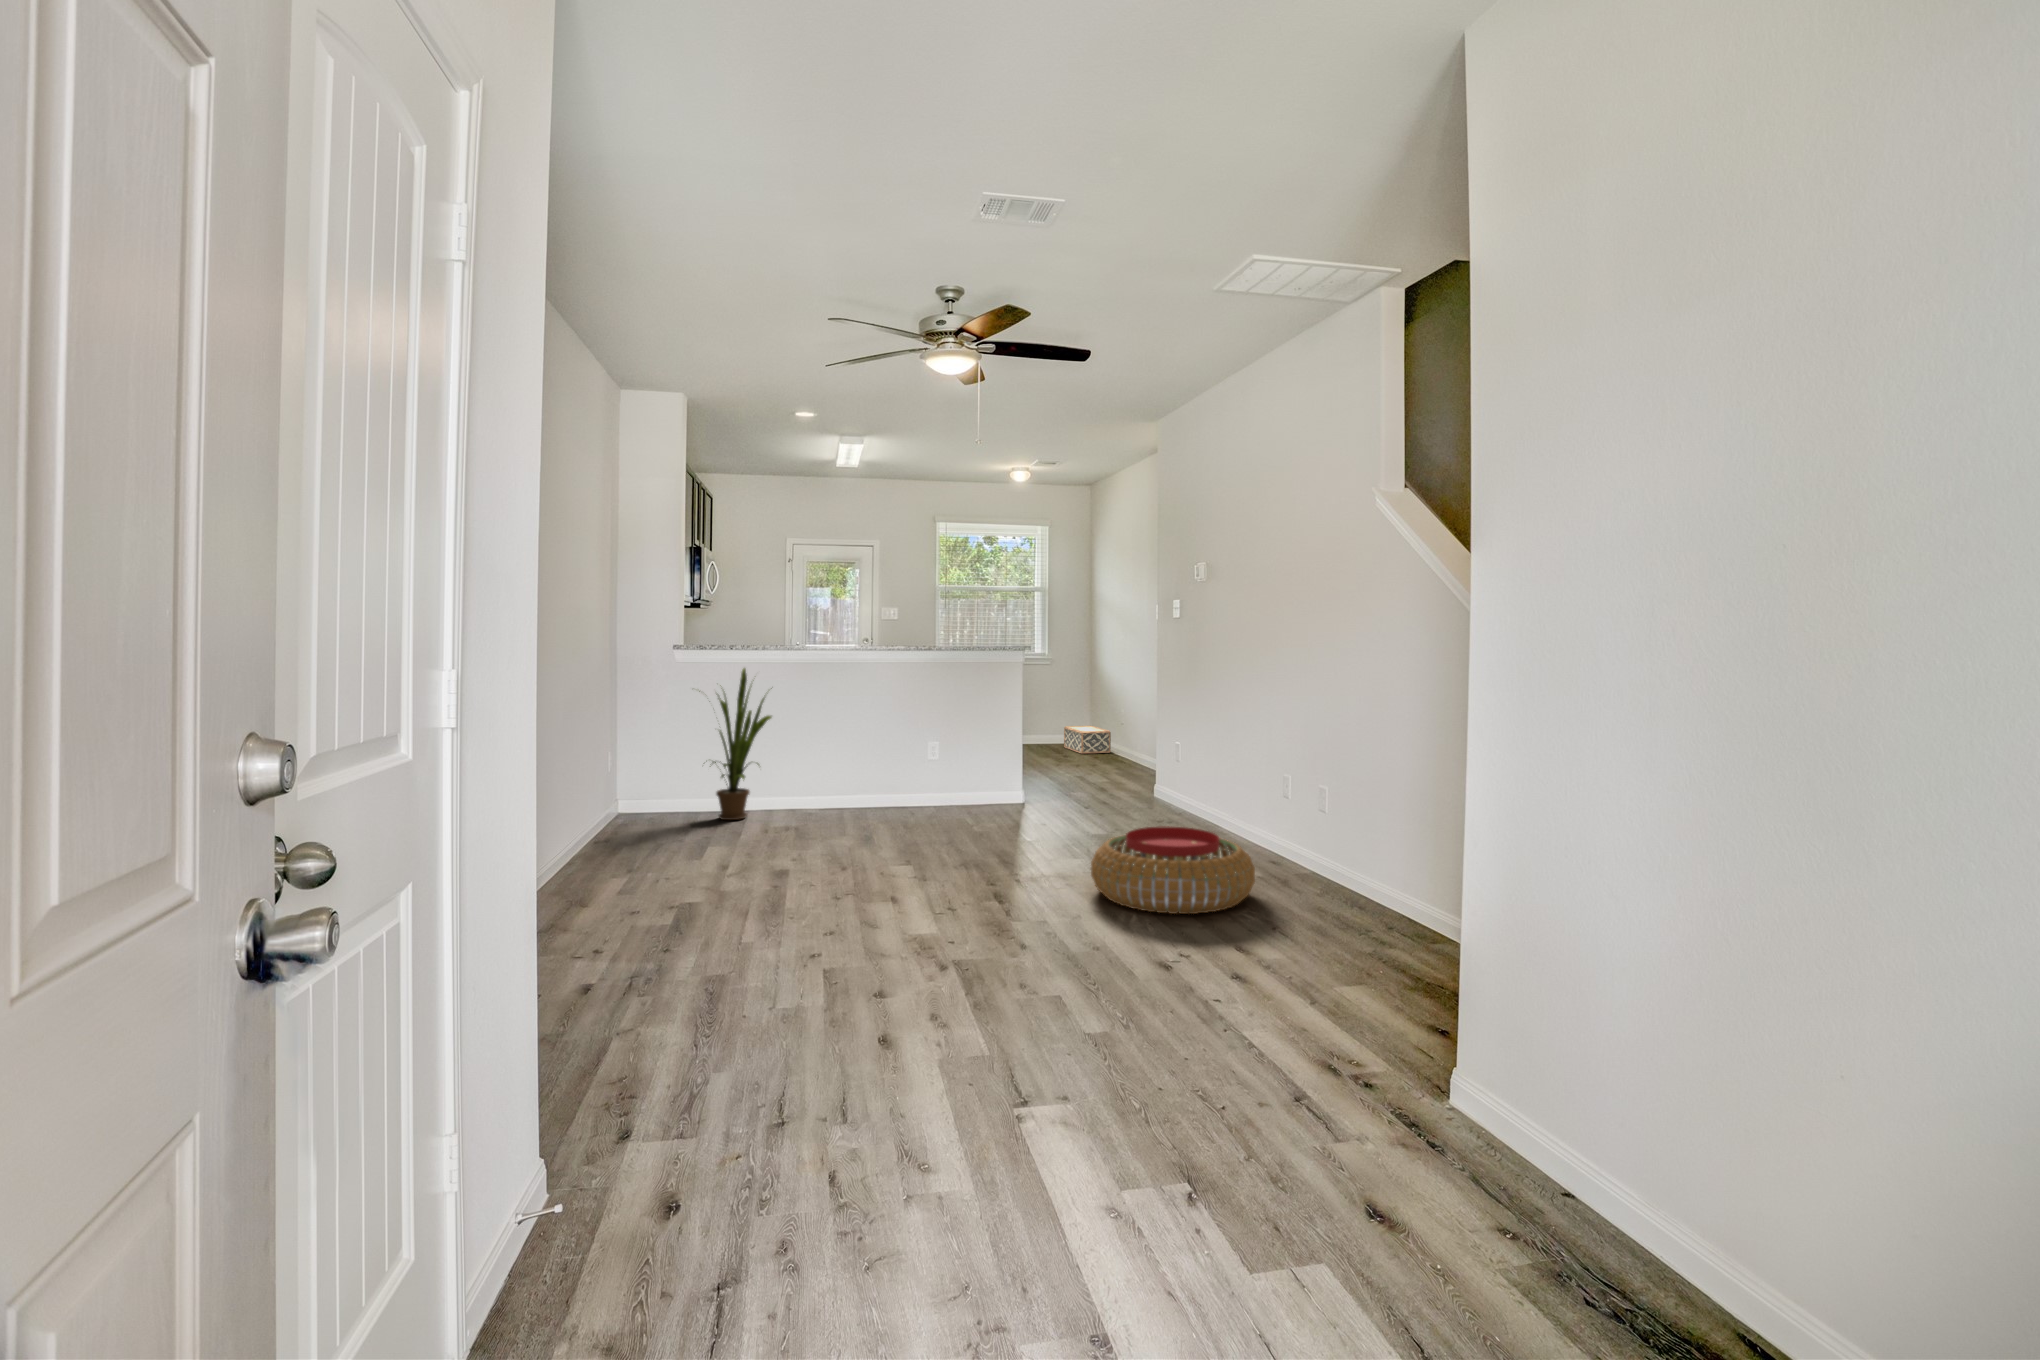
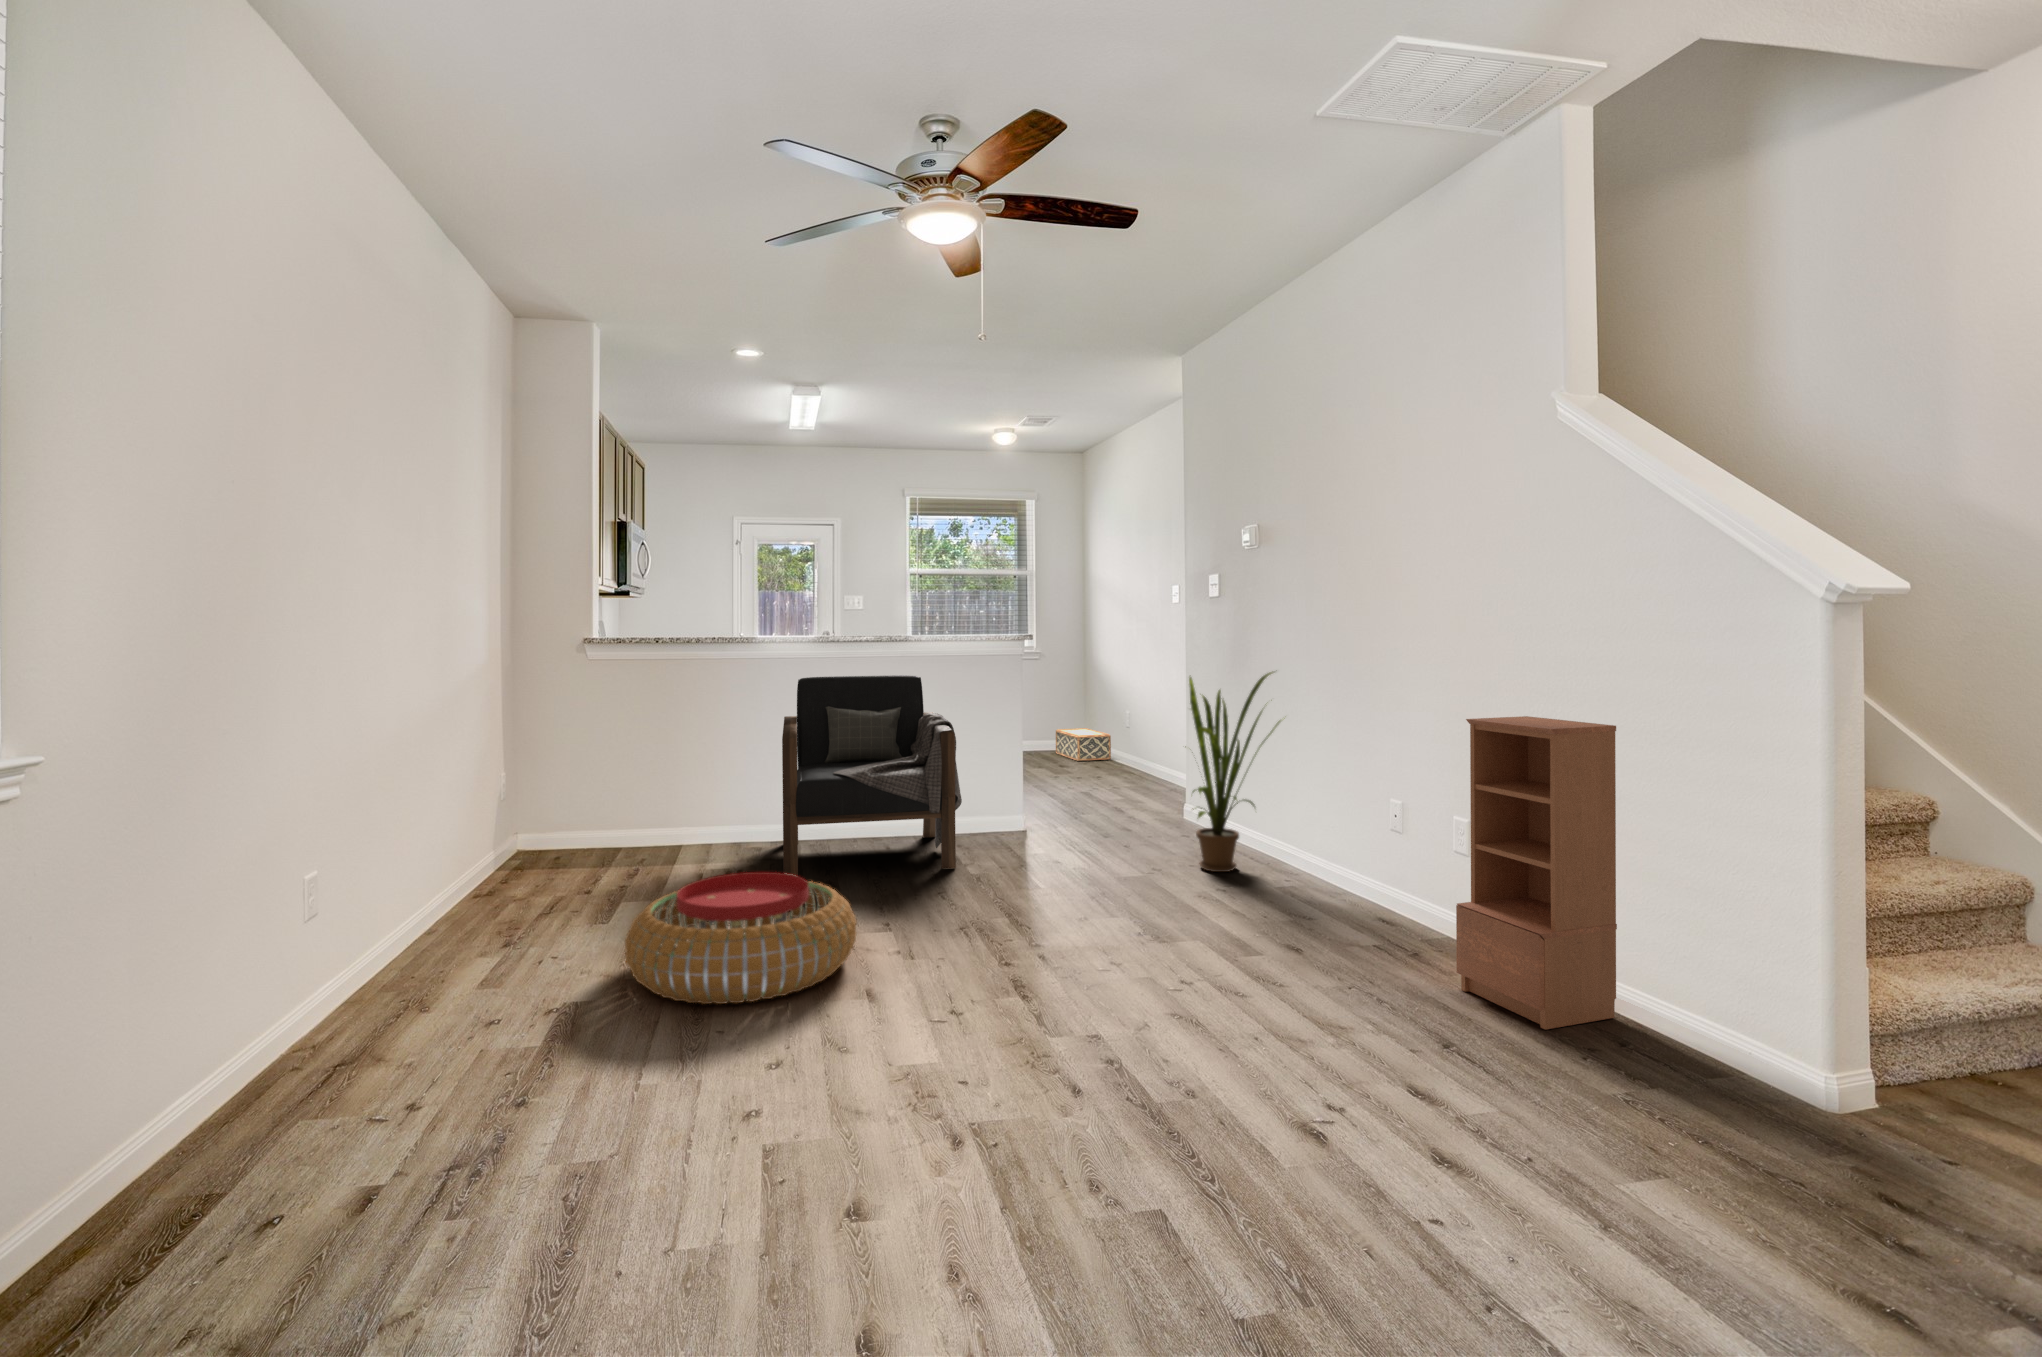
house plant: present [699,668,772,820] -> present [1189,672,1285,872]
armchair: none [829,677,972,833] -> present [782,675,962,876]
bookcase: none [1305,712,1406,924] -> present [1456,716,1617,1030]
pouf: present [1091,826,1255,914] -> present [625,872,856,1004]

